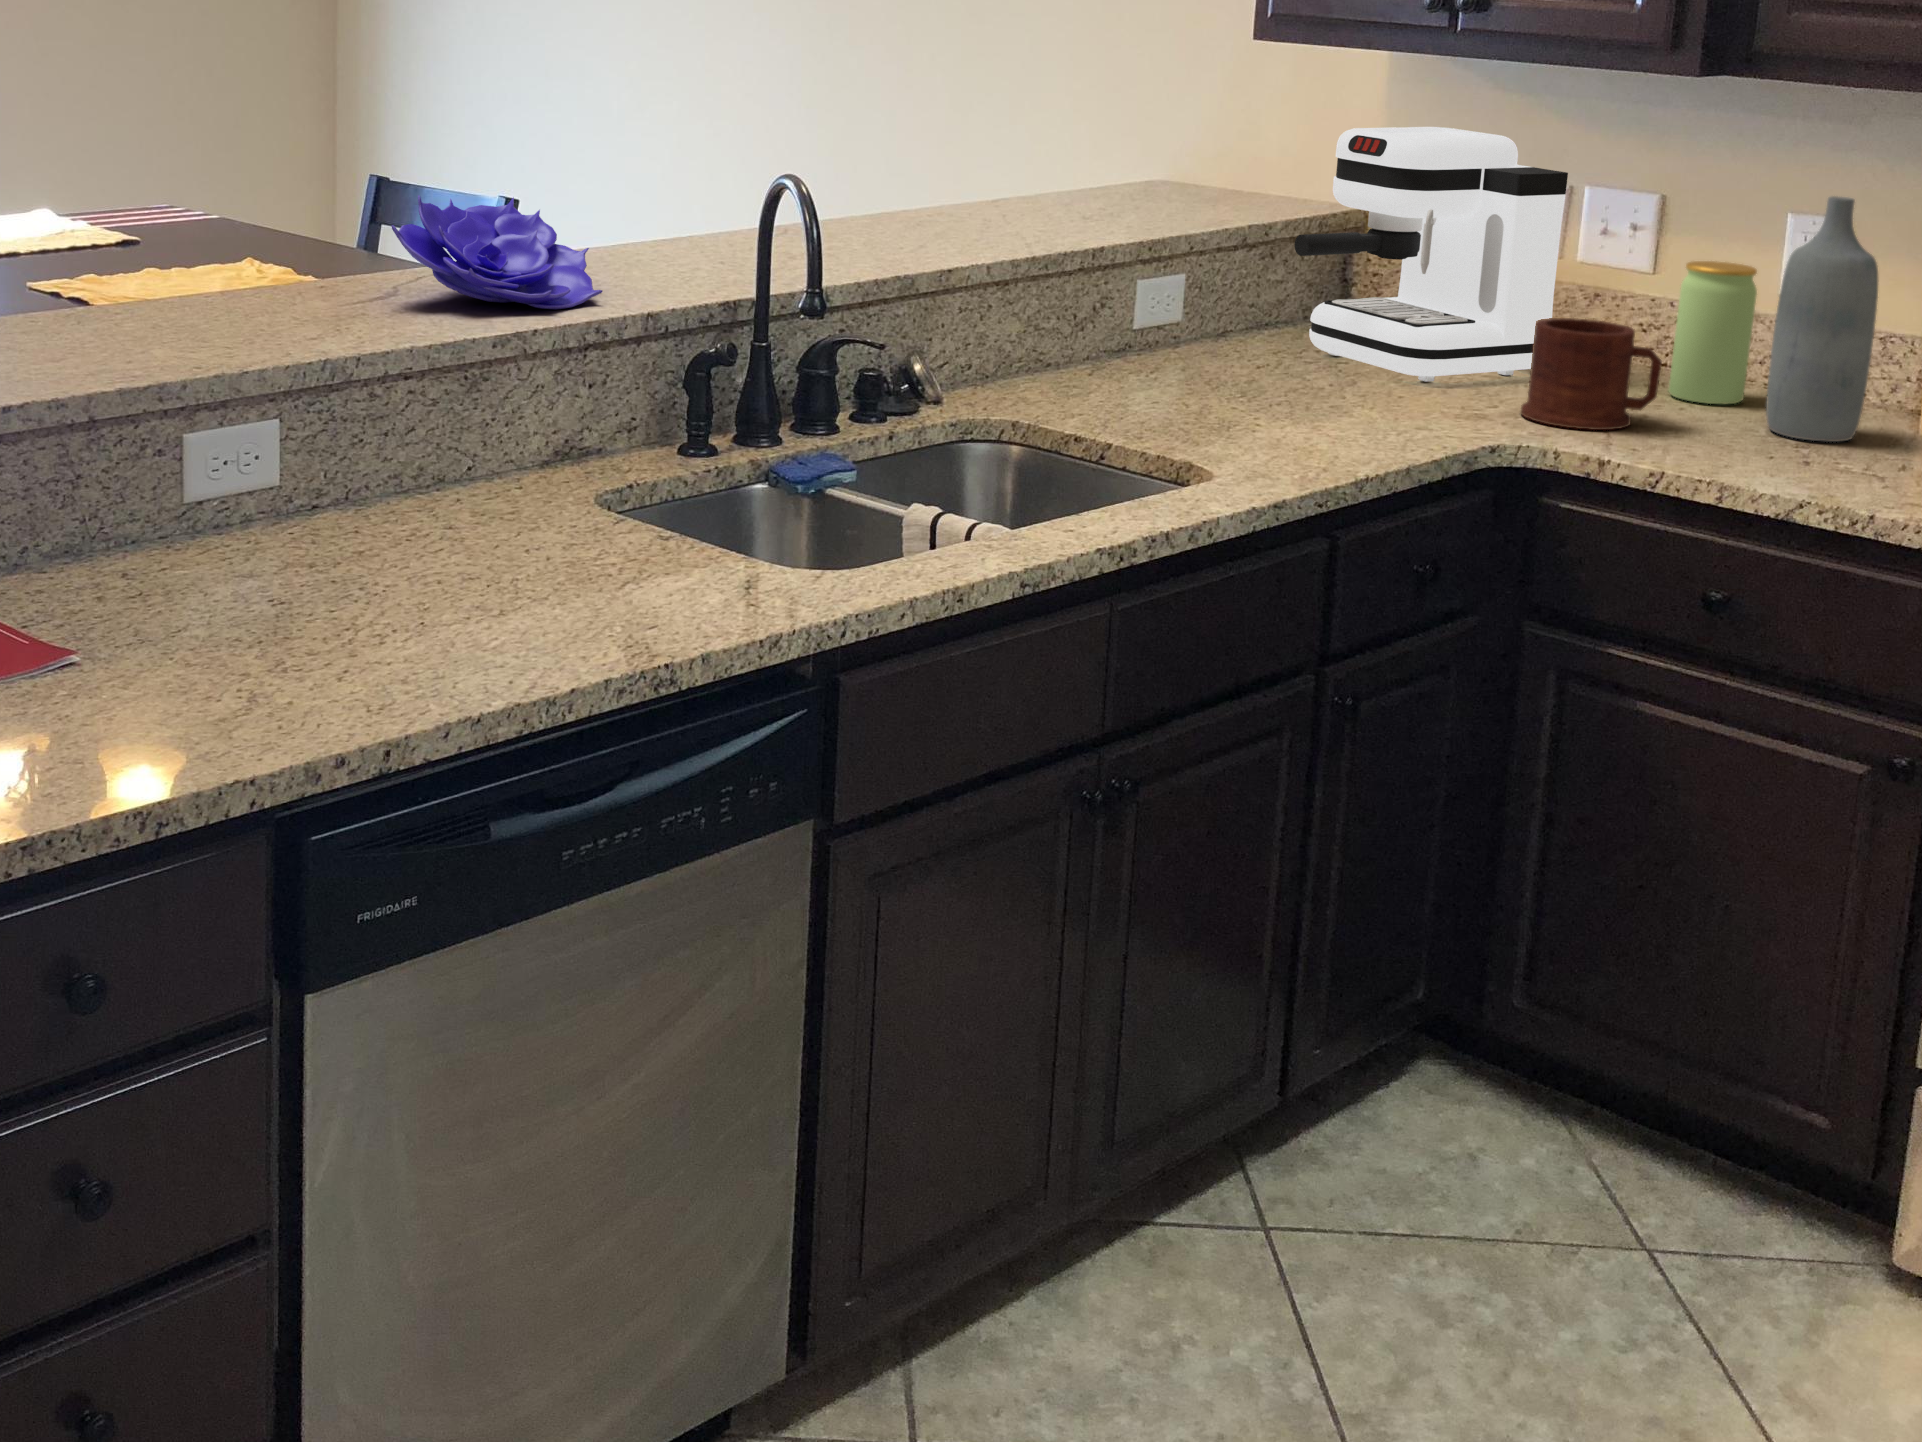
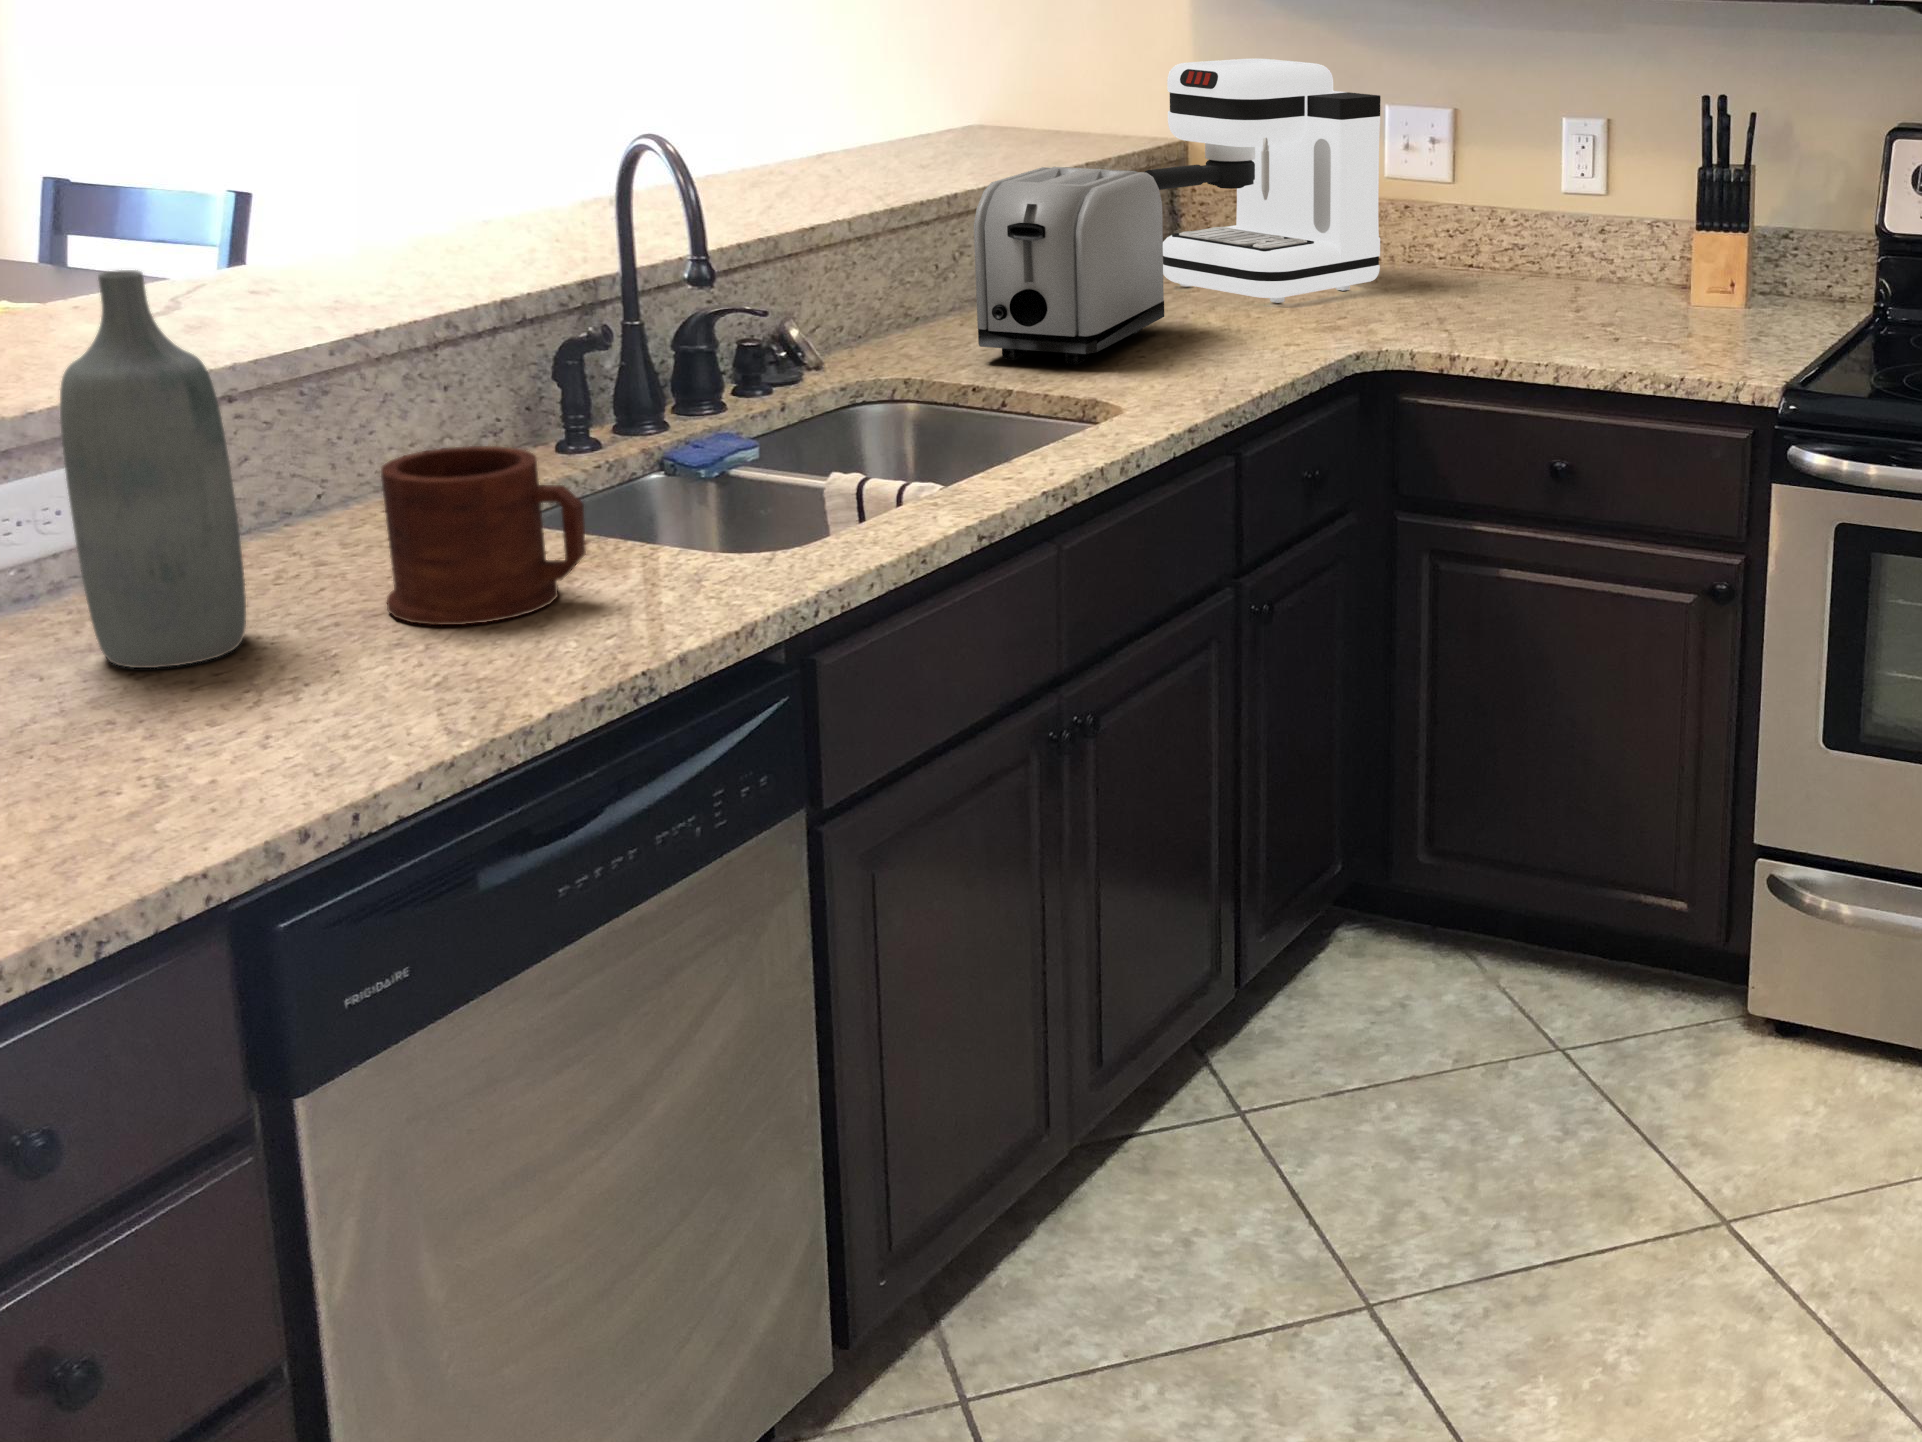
decorative bowl: present [392,195,602,309] -> none [157,181,440,305]
bottle: present [1766,196,1878,442] -> present [60,270,246,668]
toaster: none [1093,225,1303,424] -> present [974,167,1164,364]
jar: present [1669,261,1757,404] -> none [1484,170,1549,299]
mug: present [1521,318,1662,430] -> present [381,446,586,625]

